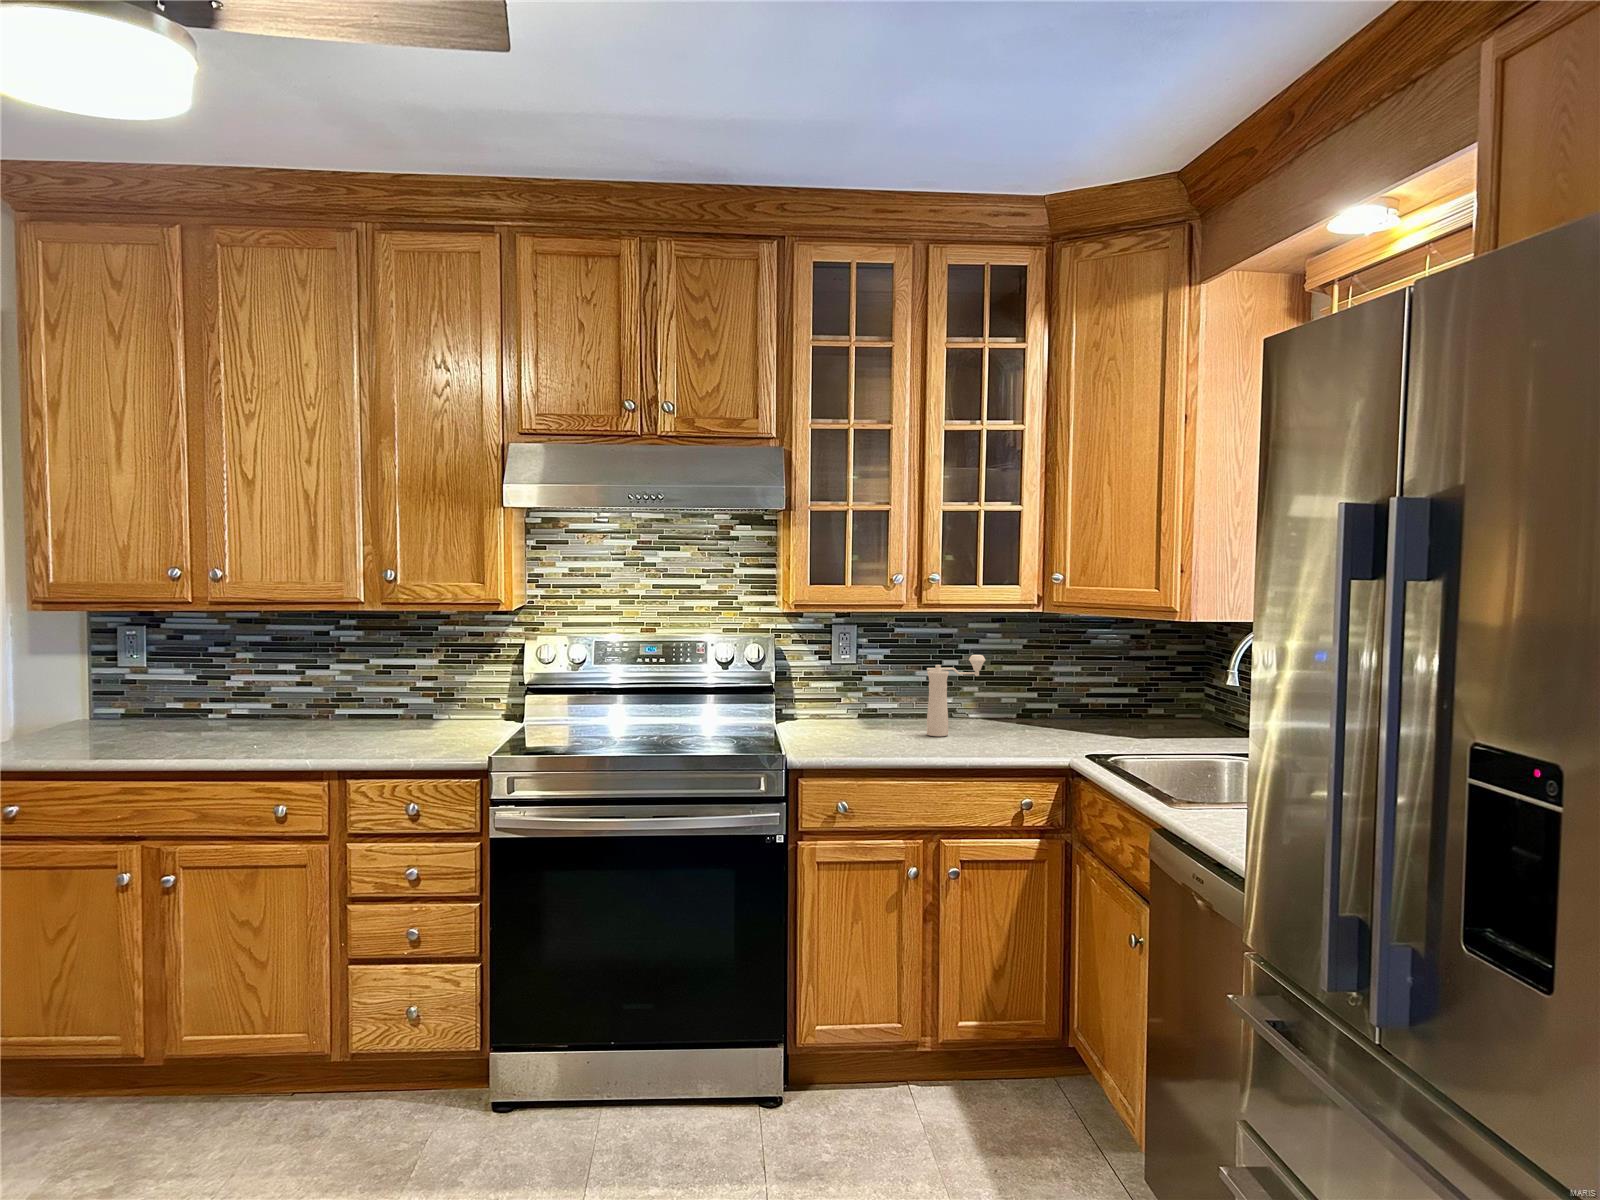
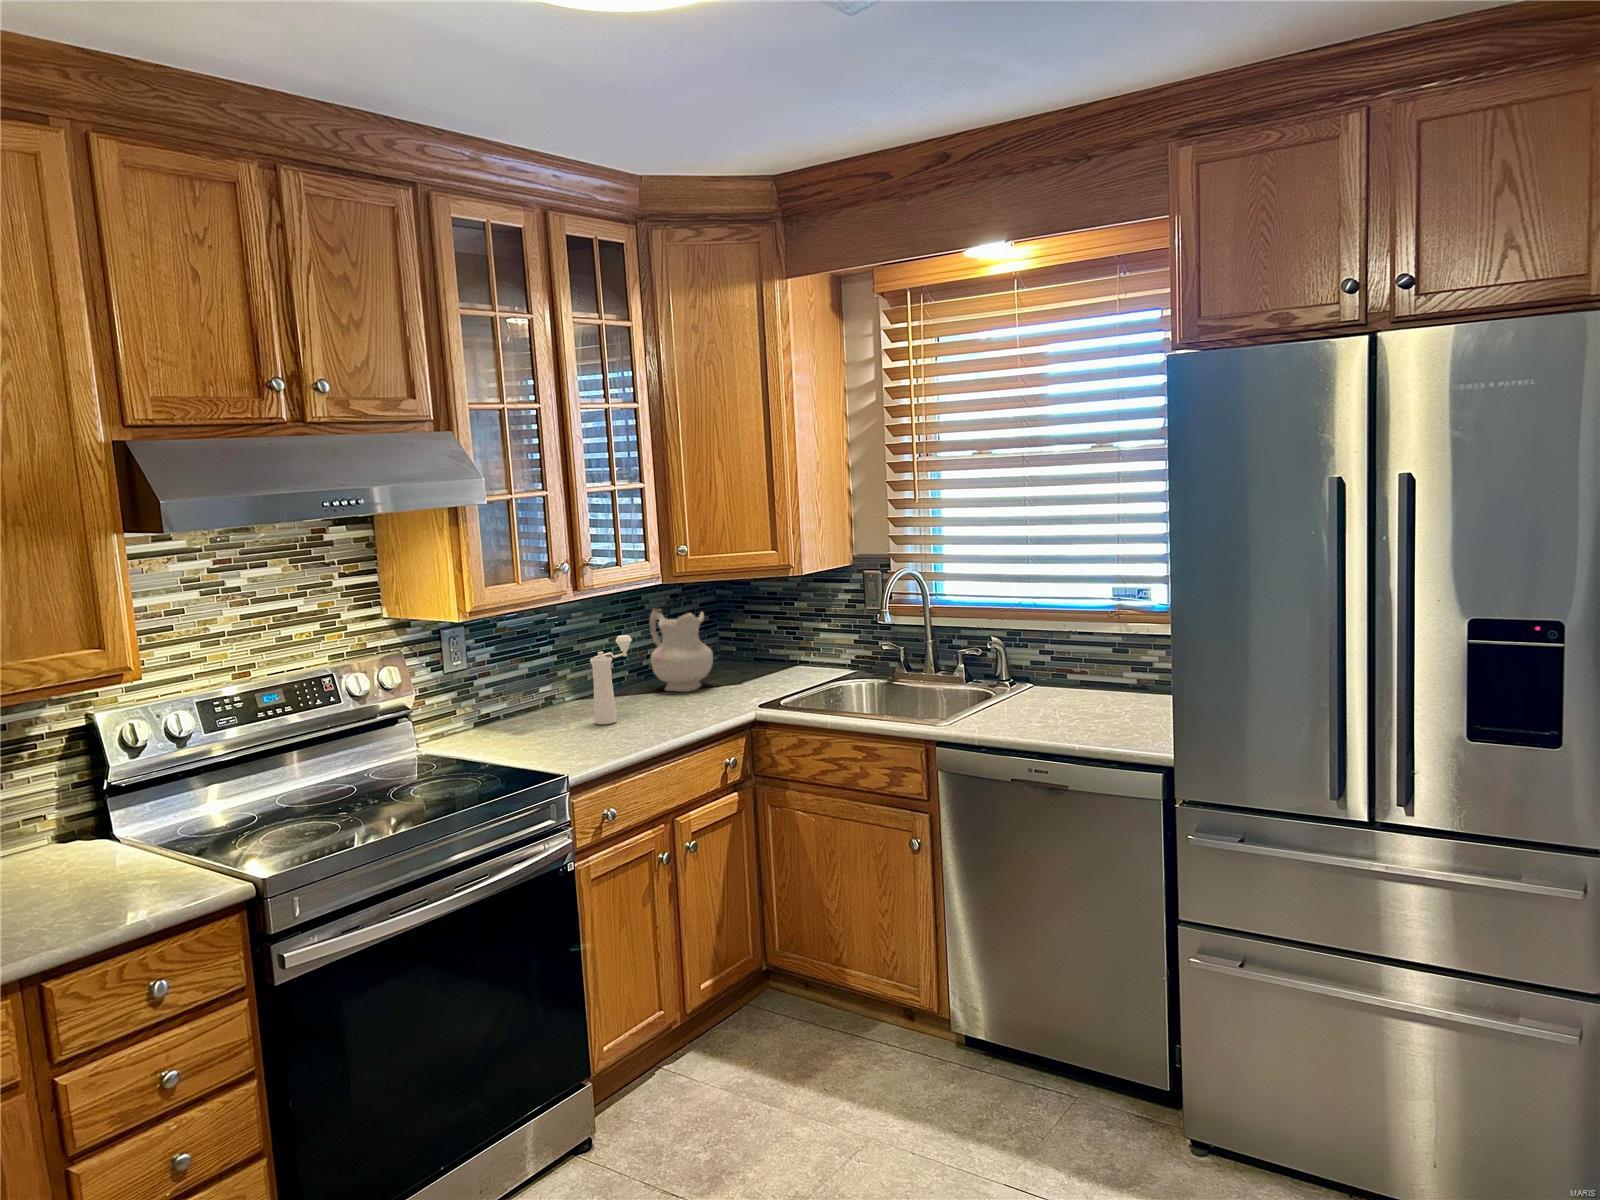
ceramic pitcher: none [1049,641,1118,732] -> present [650,609,713,692]

